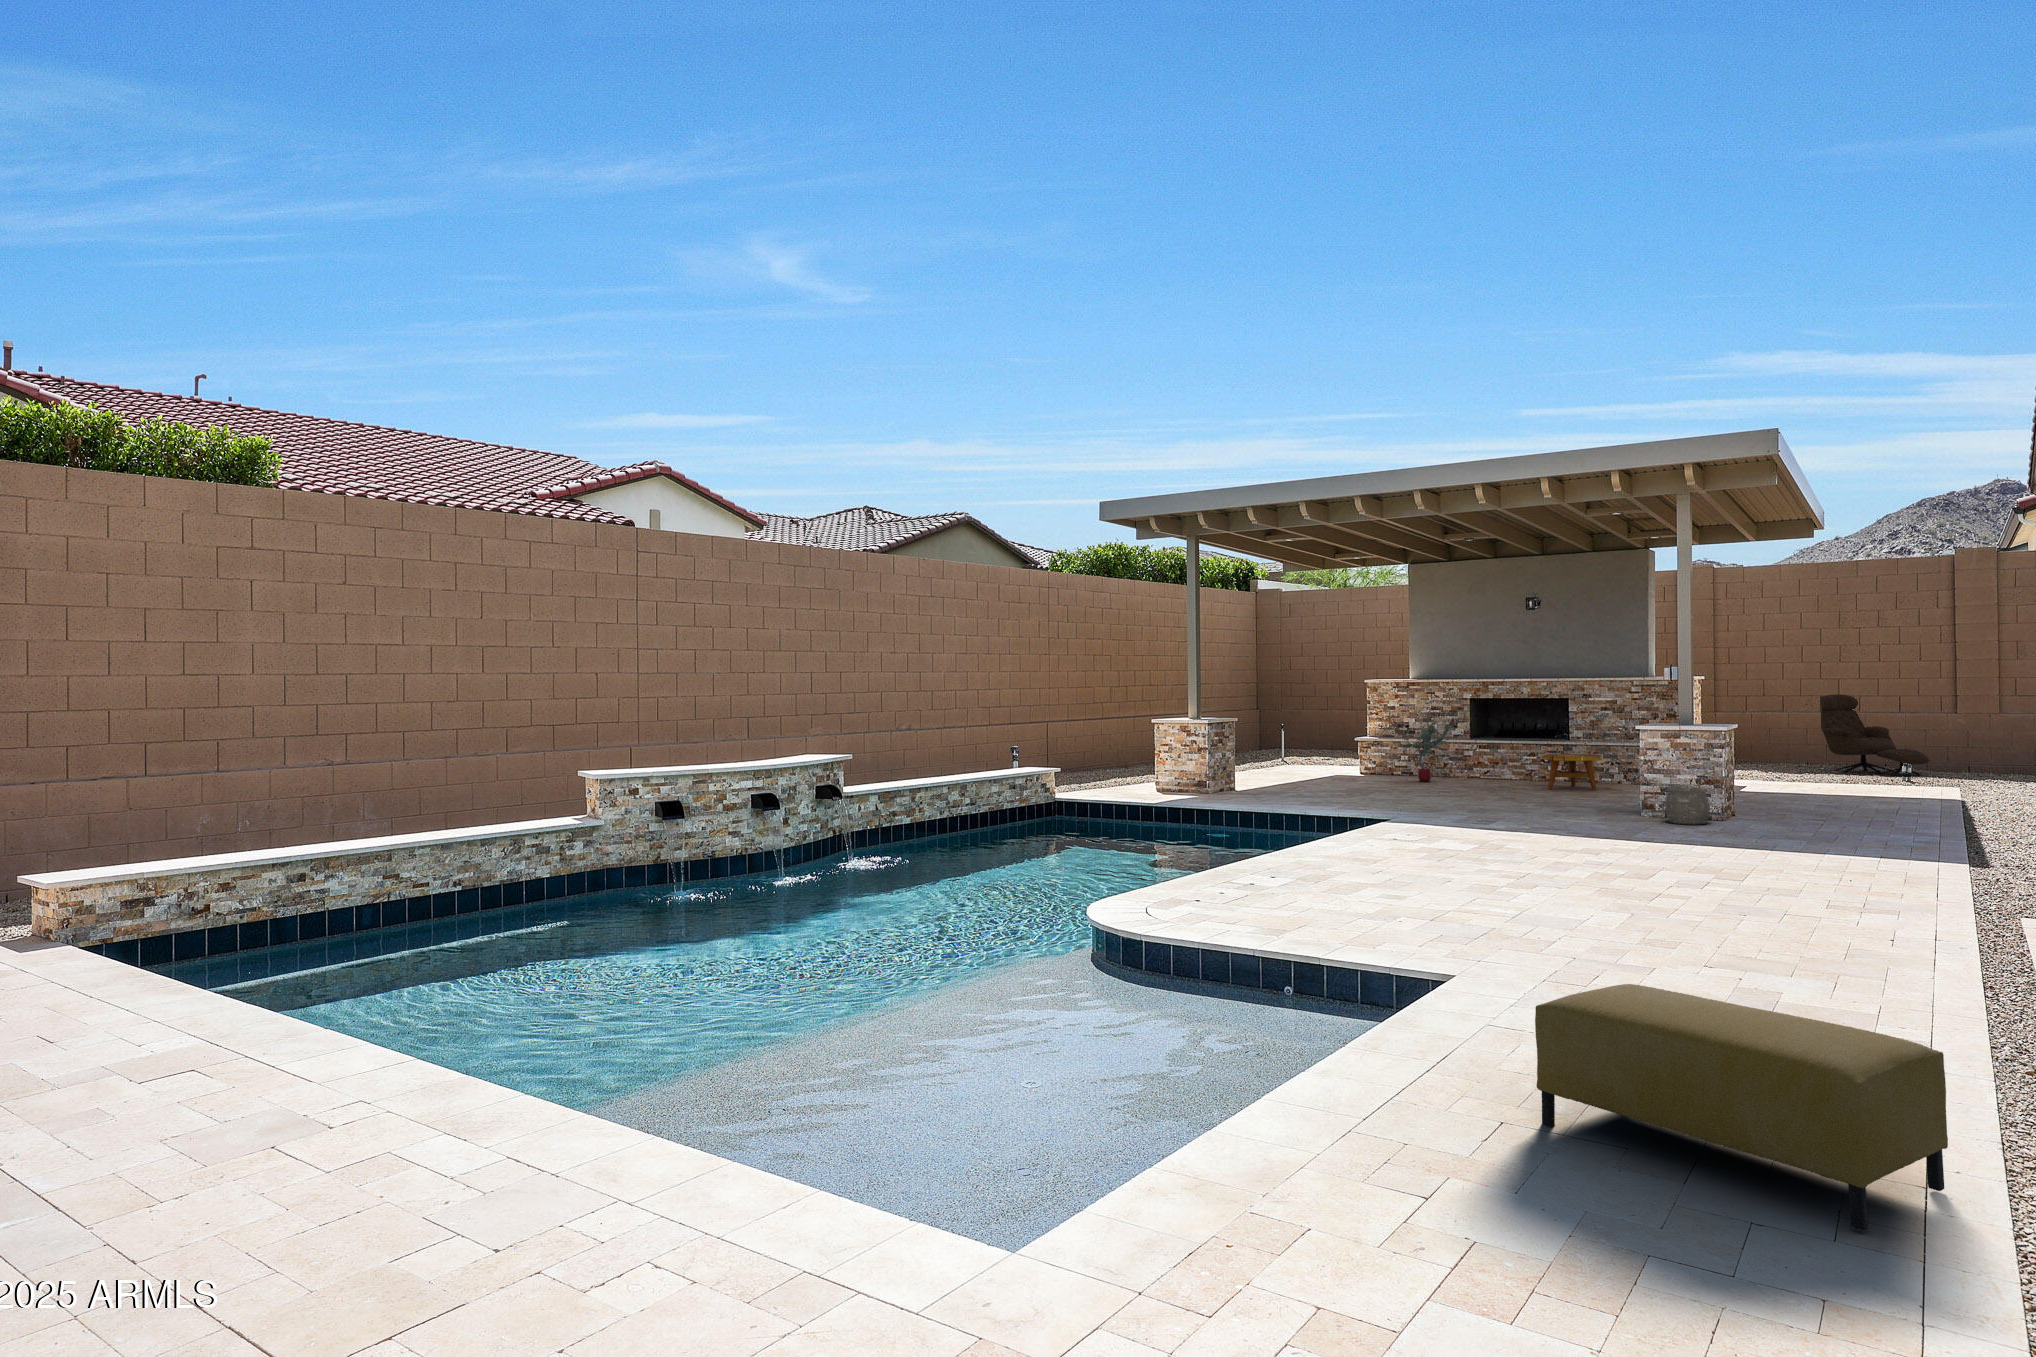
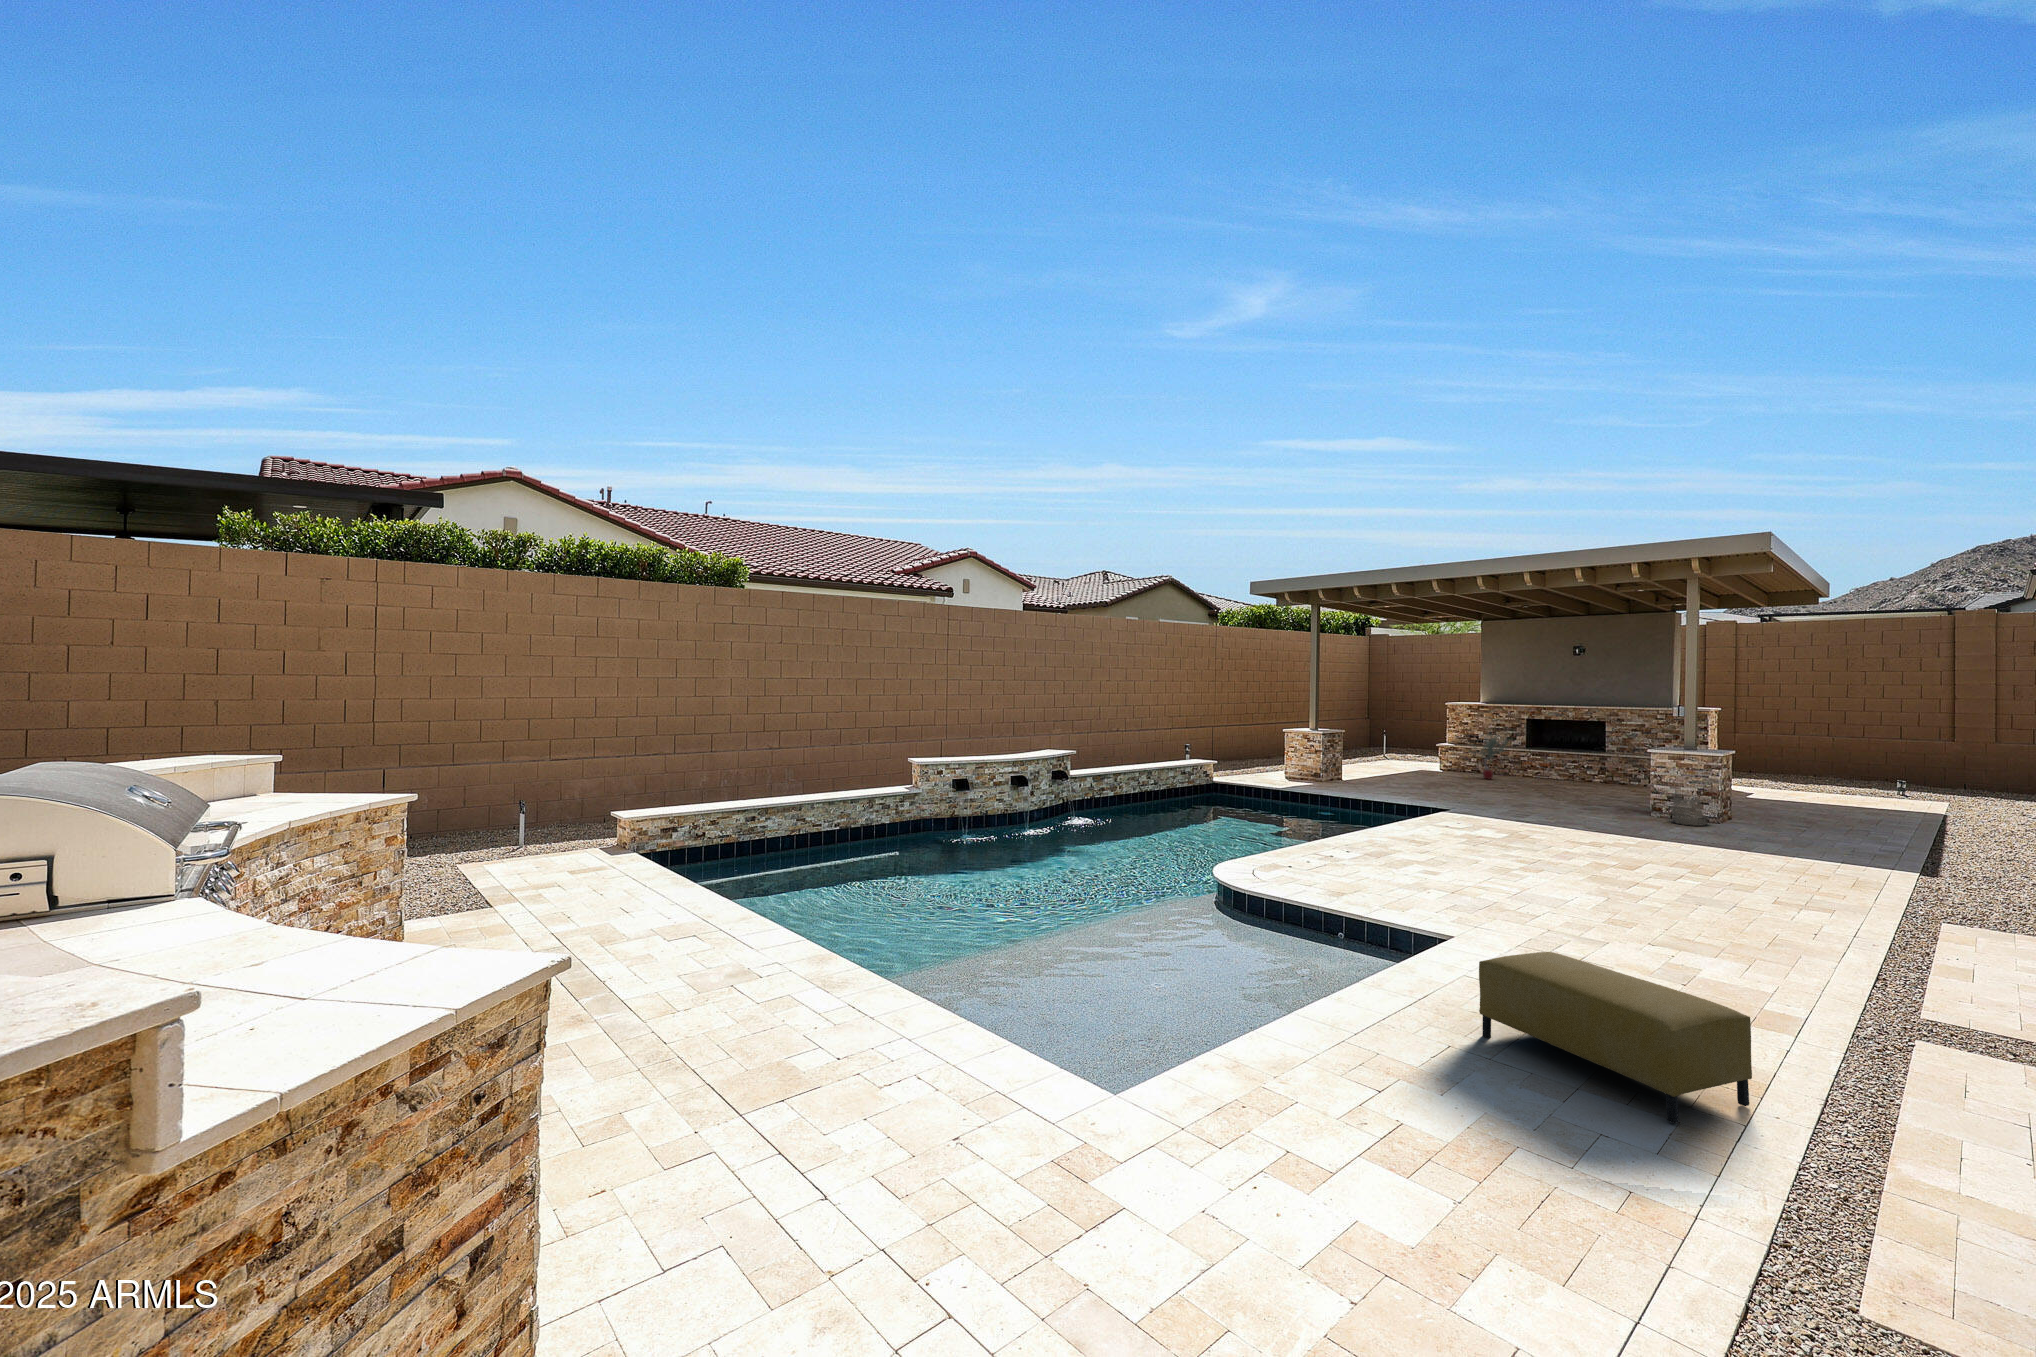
lounge chair: present [1820,694,1929,776] -> none [1833,723,1933,791]
side table: present [1543,754,1602,790] -> none [1582,764,1631,792]

